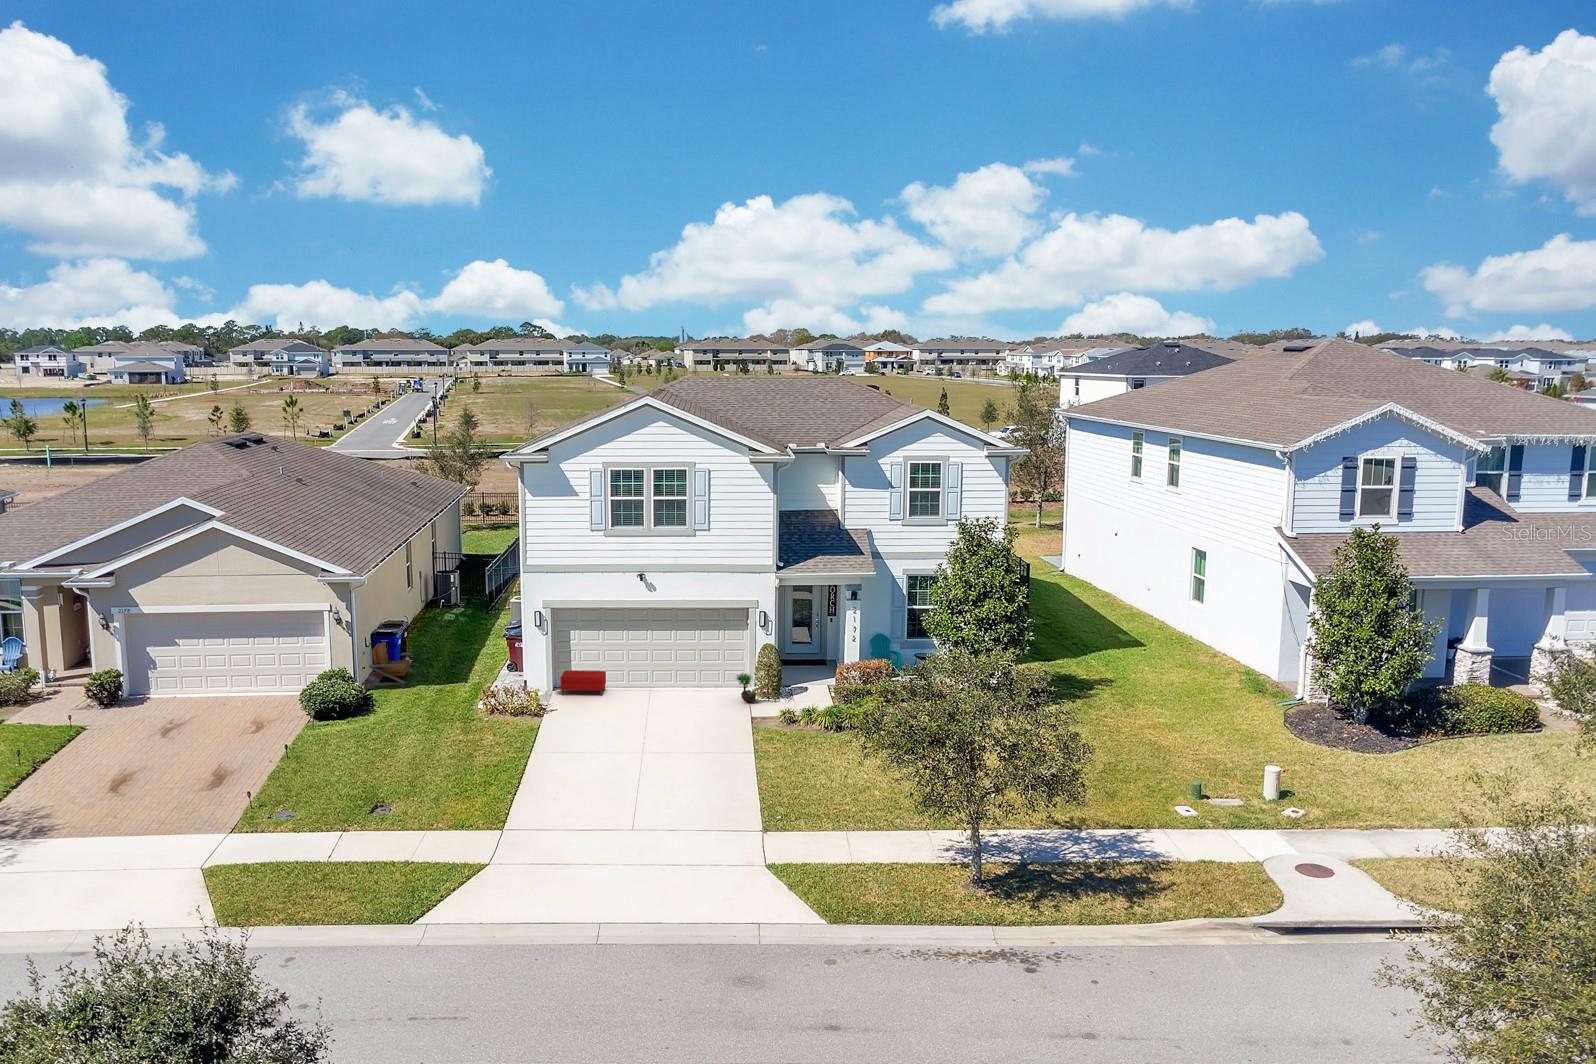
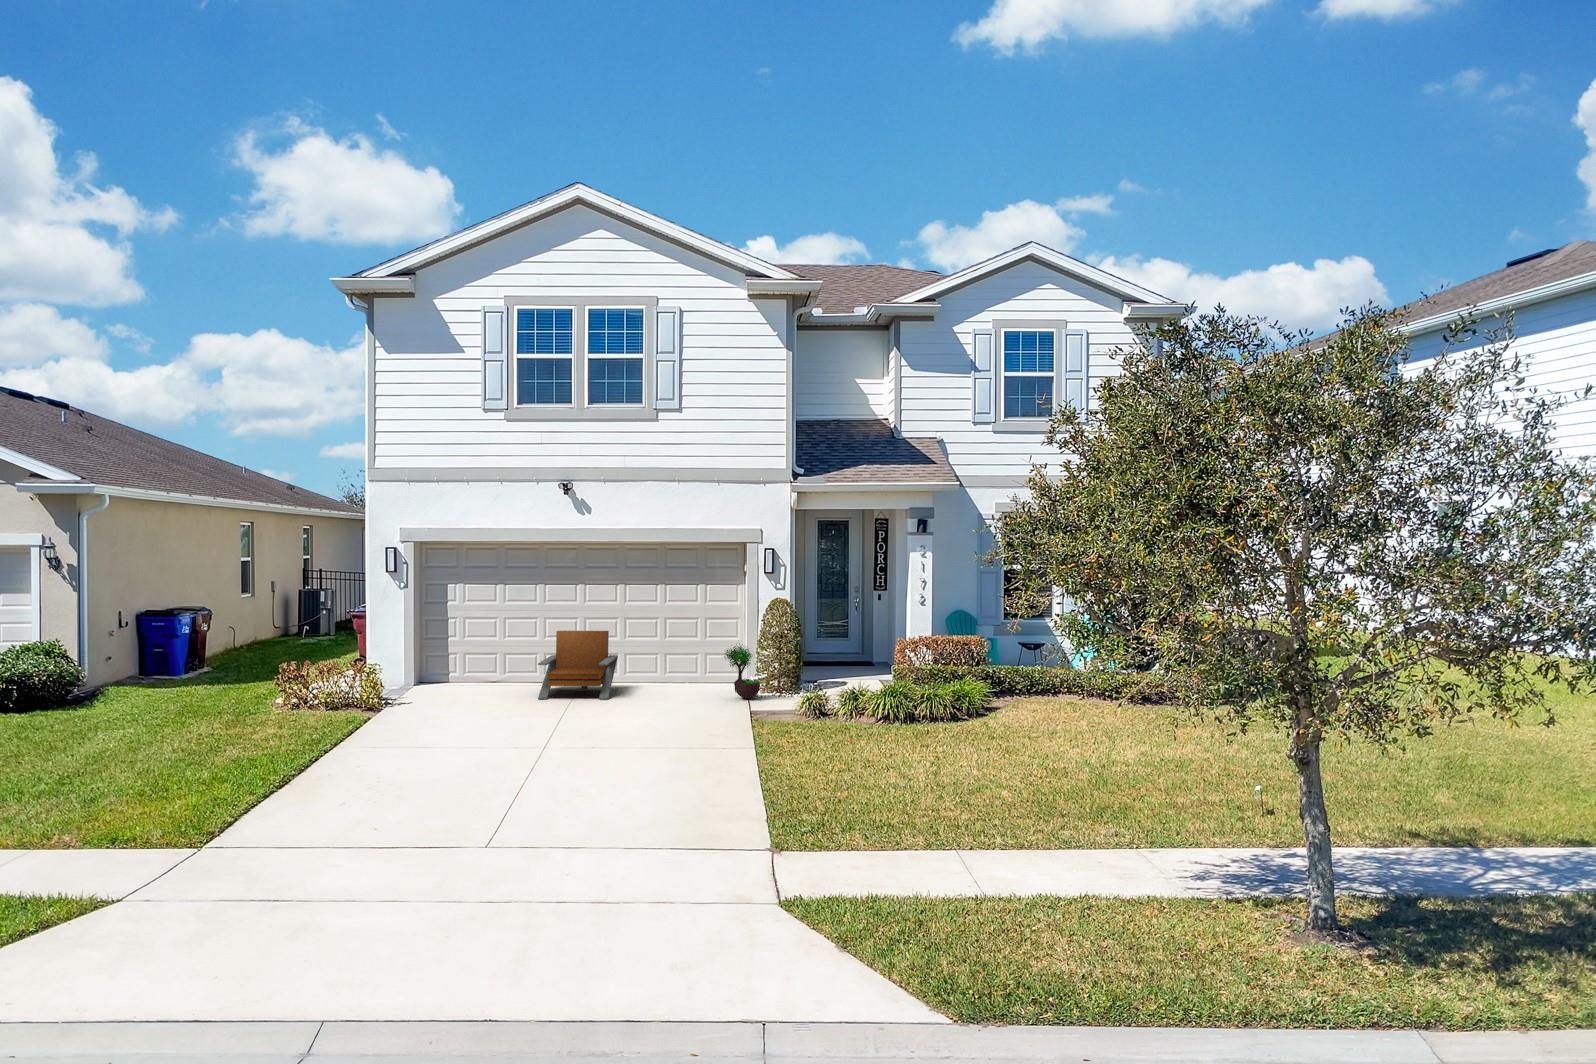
lounge chair: present [369,642,412,686] -> present [538,631,618,700]
bench: present [560,670,606,696] -> none [425,656,506,694]

